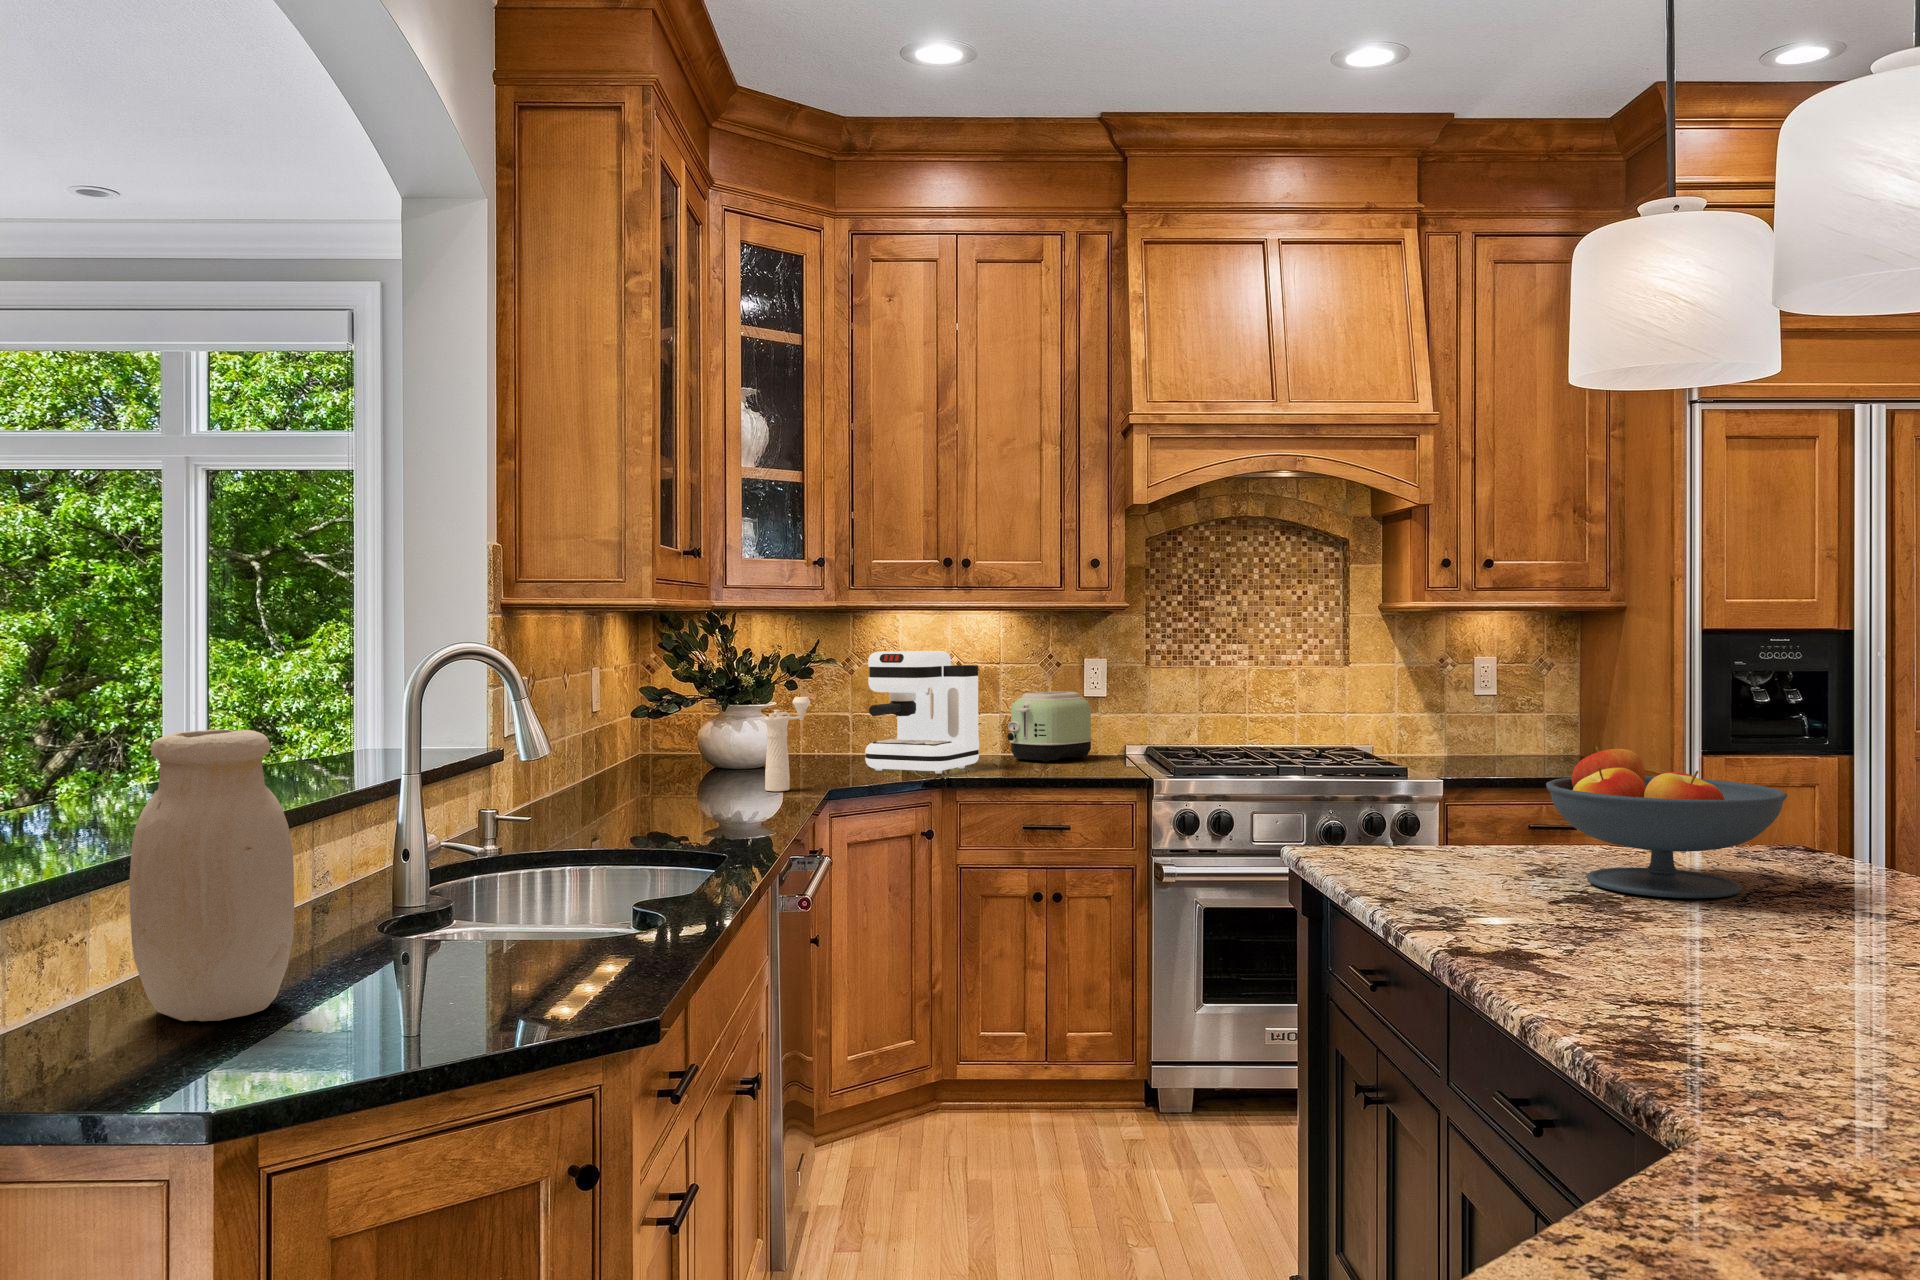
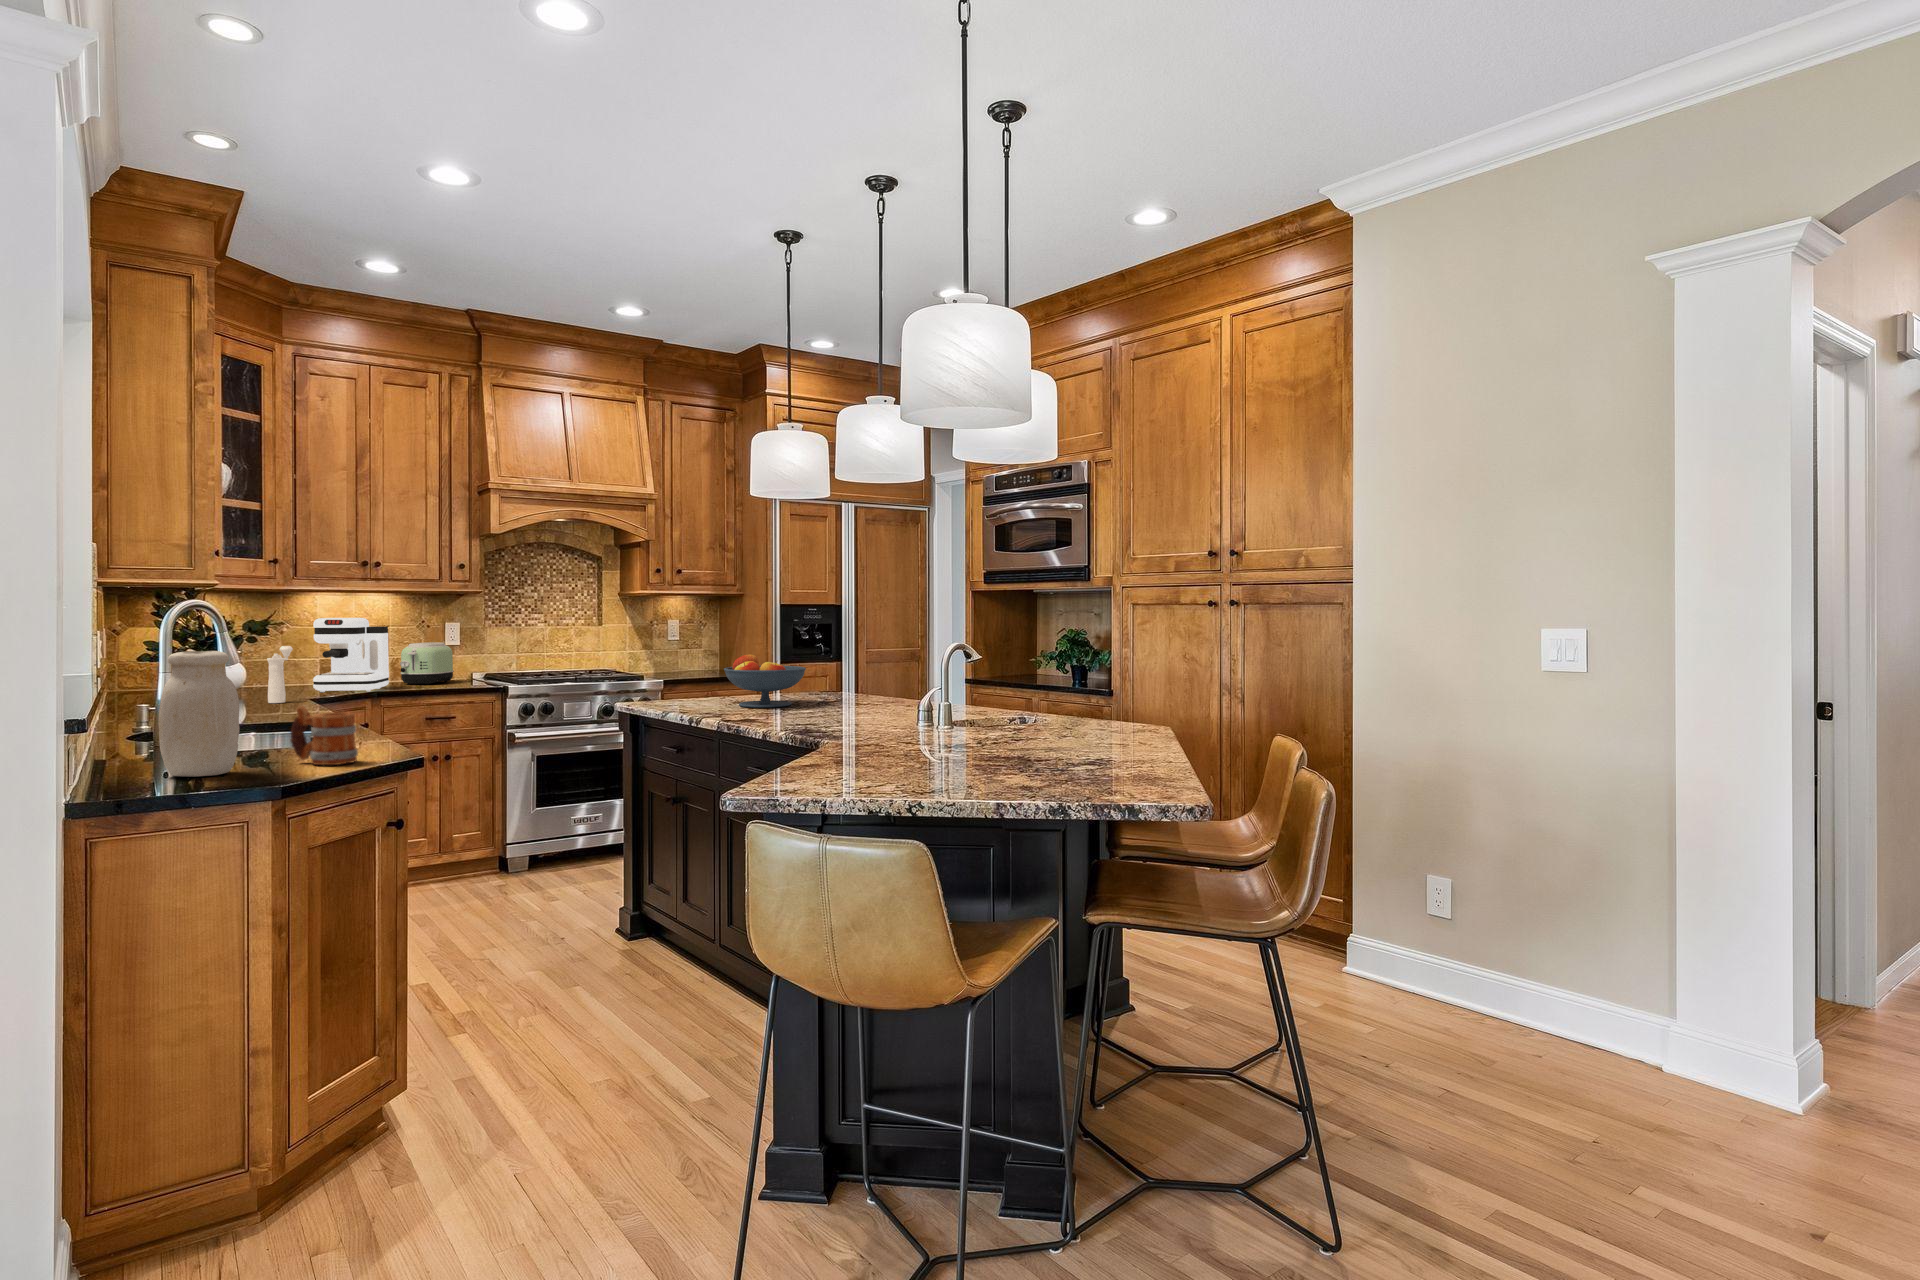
mug: none [436,857,556,1013] -> present [291,706,358,765]

